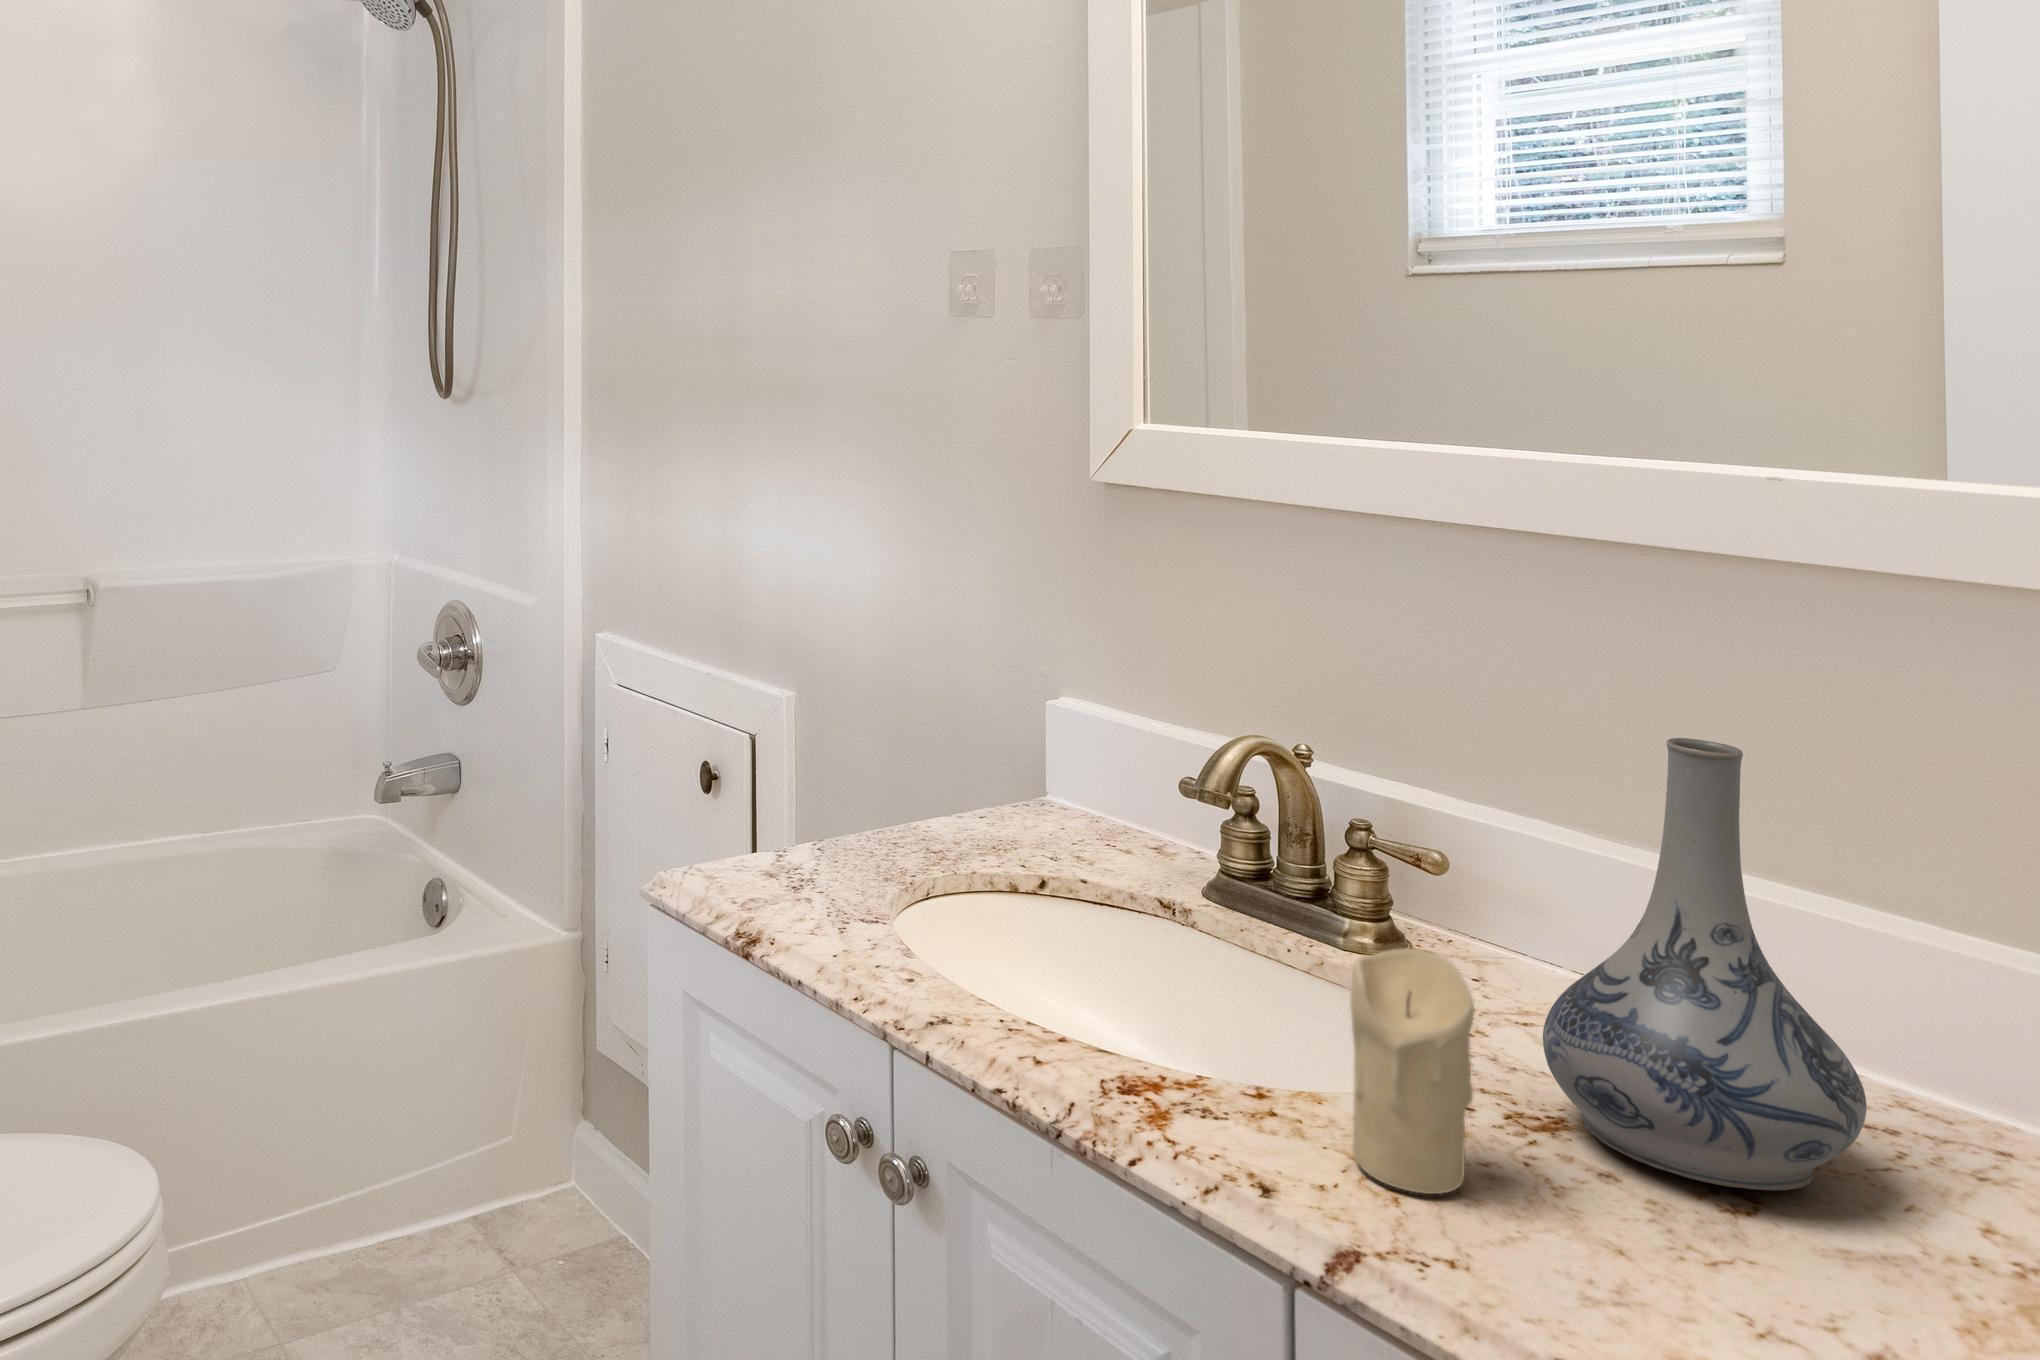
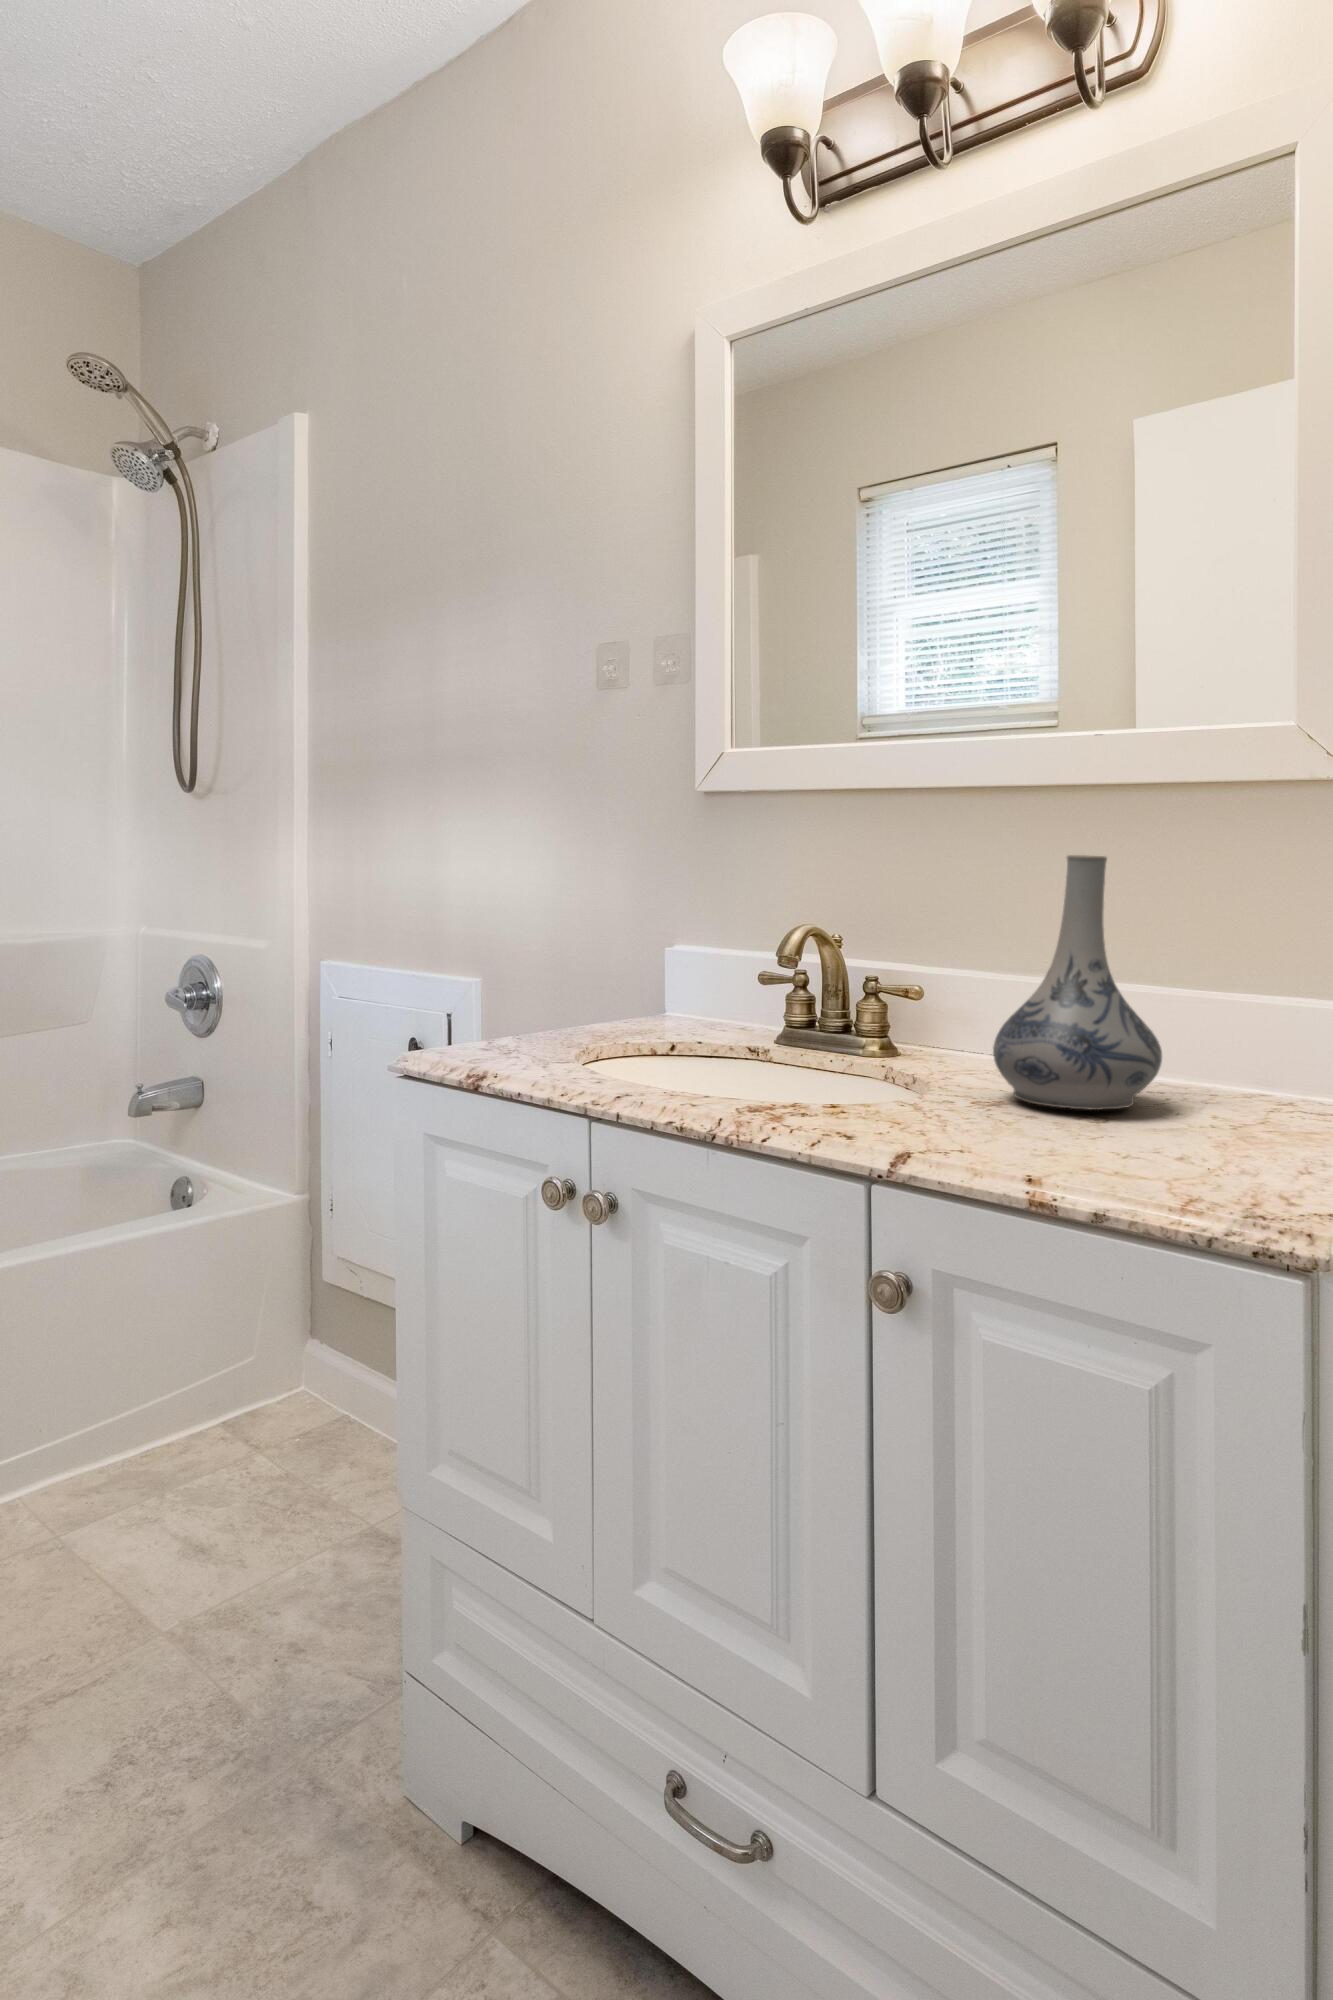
candle: present [1350,948,1474,1194] -> none [896,986,969,1128]

